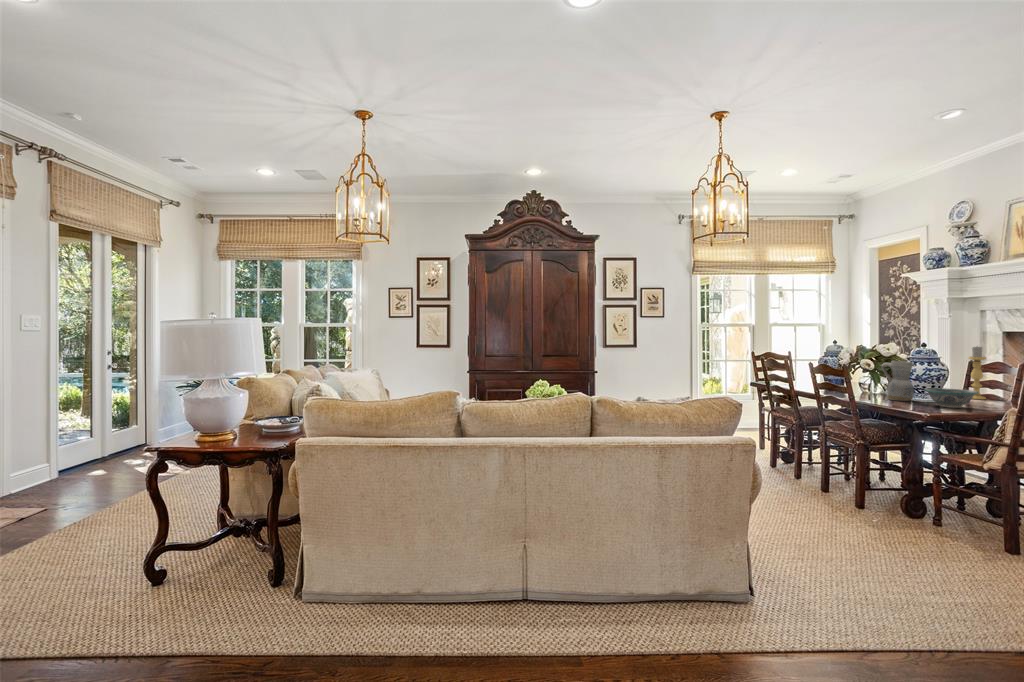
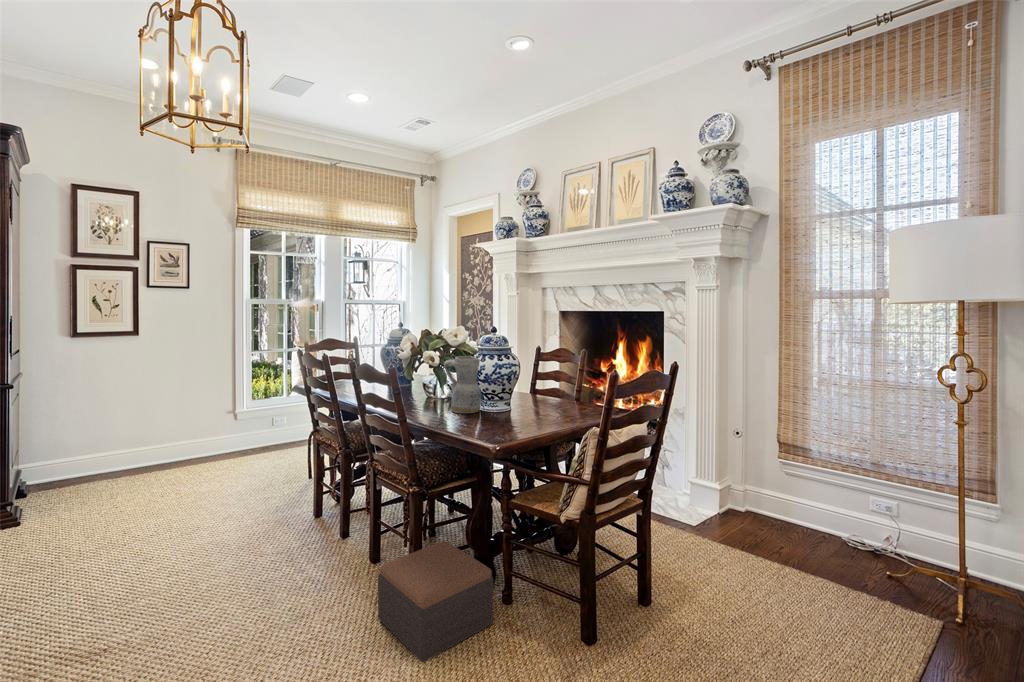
candle holder: present [968,346,986,400] -> none [537,331,555,397]
bowl: present [925,388,979,408] -> none [492,393,551,424]
footstool: none [839,478,926,532] -> present [378,541,493,662]

